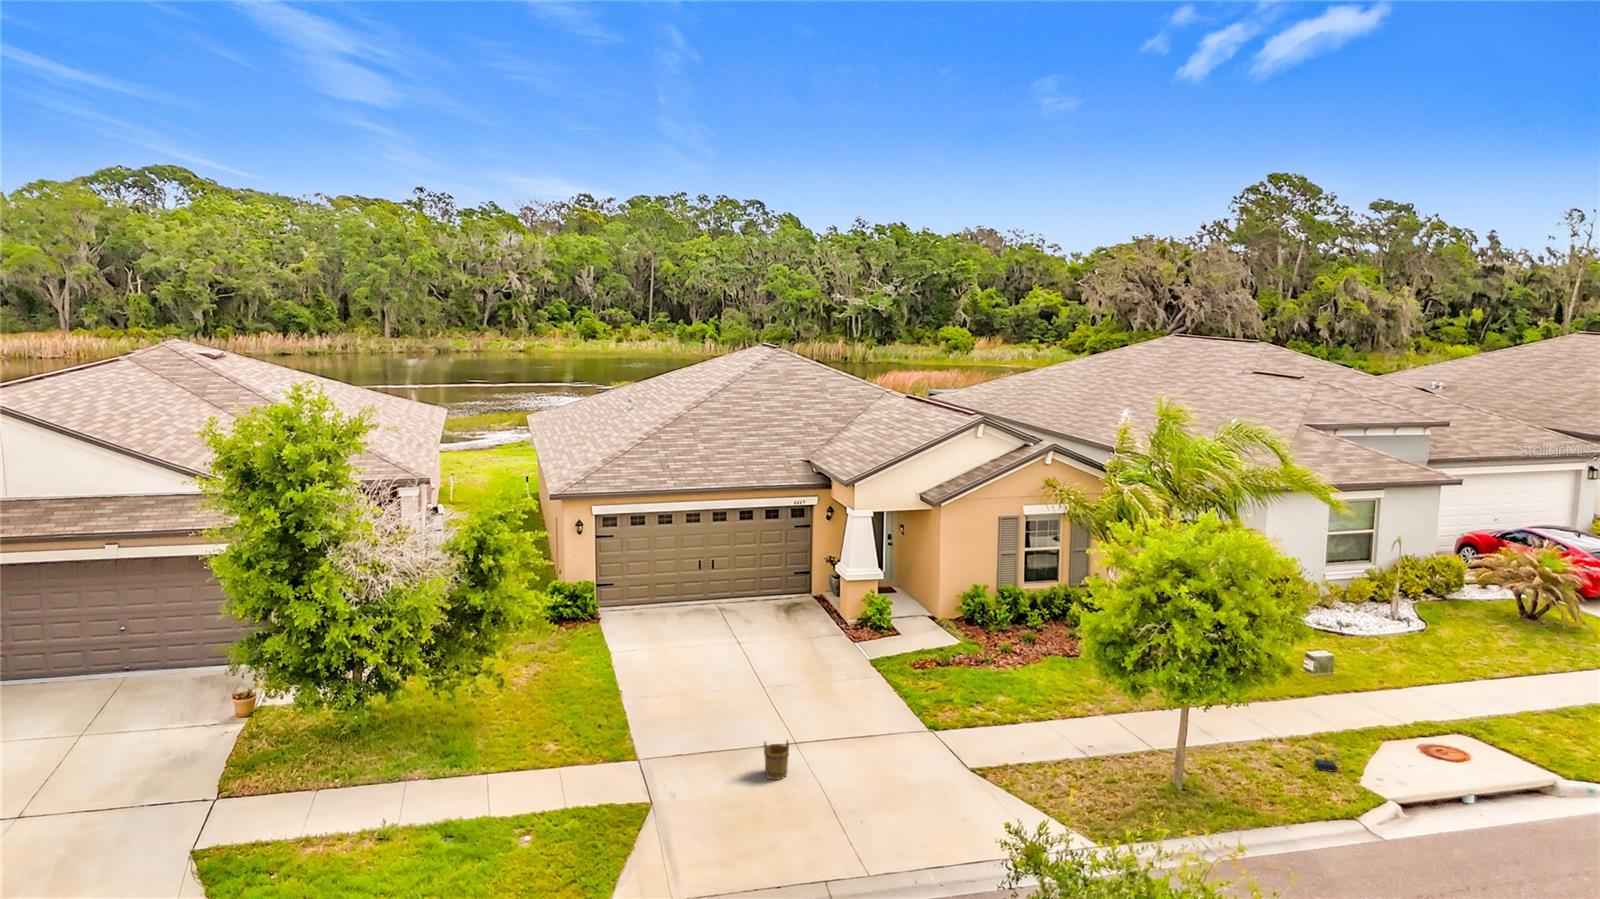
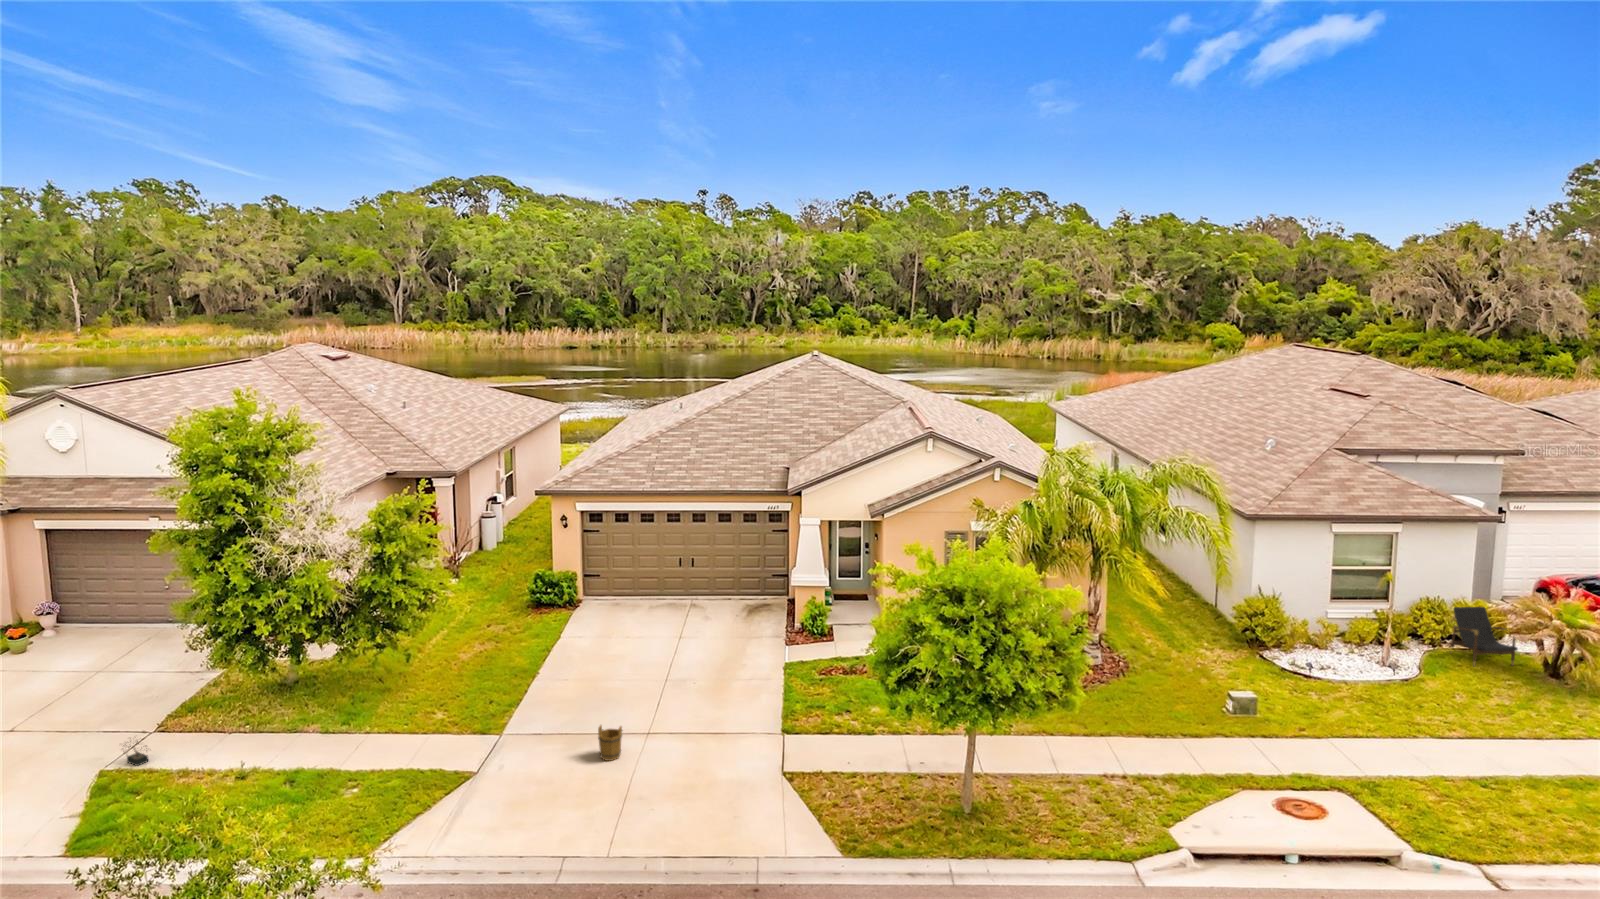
lounge chair: none [1428,561,1489,615] -> present [1451,607,1518,666]
decorative plant: present [1311,745,1337,772] -> present [123,741,148,766]

